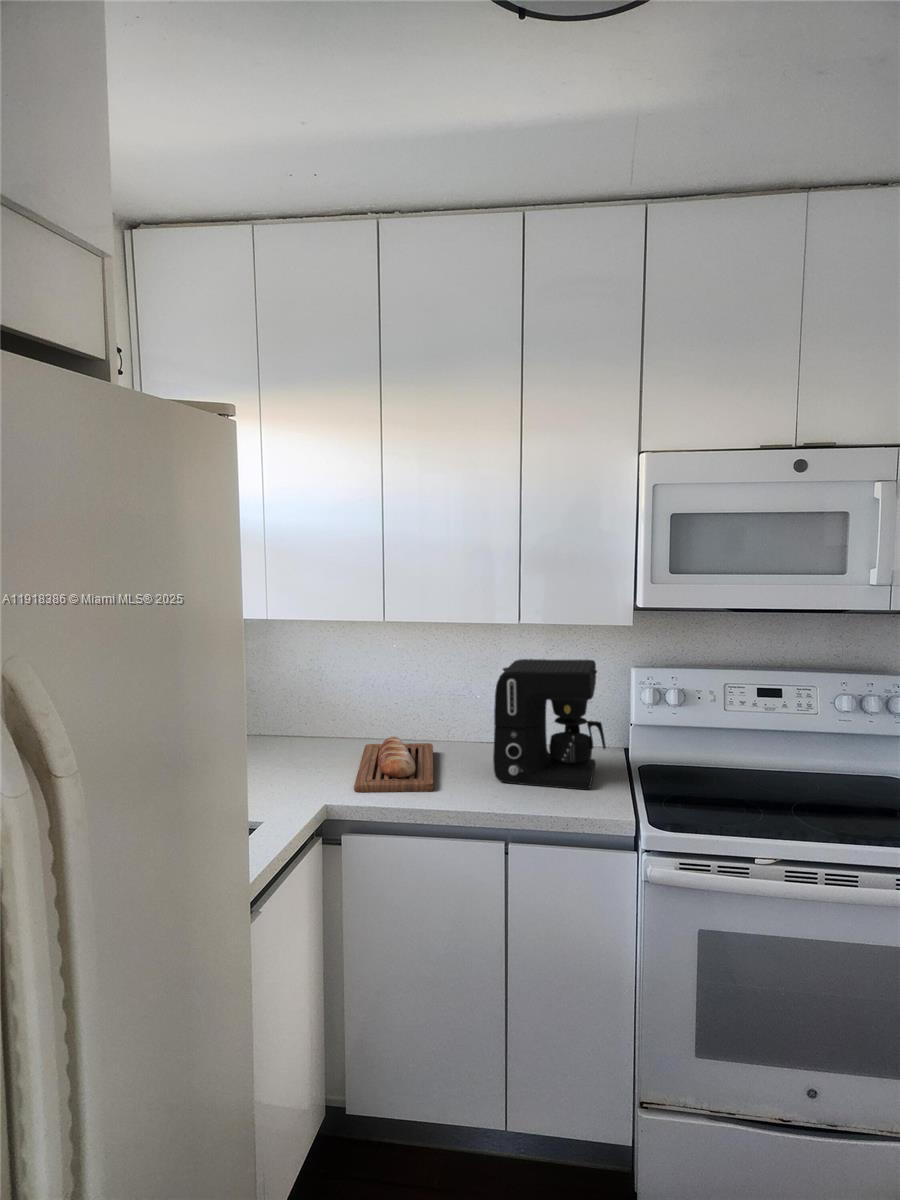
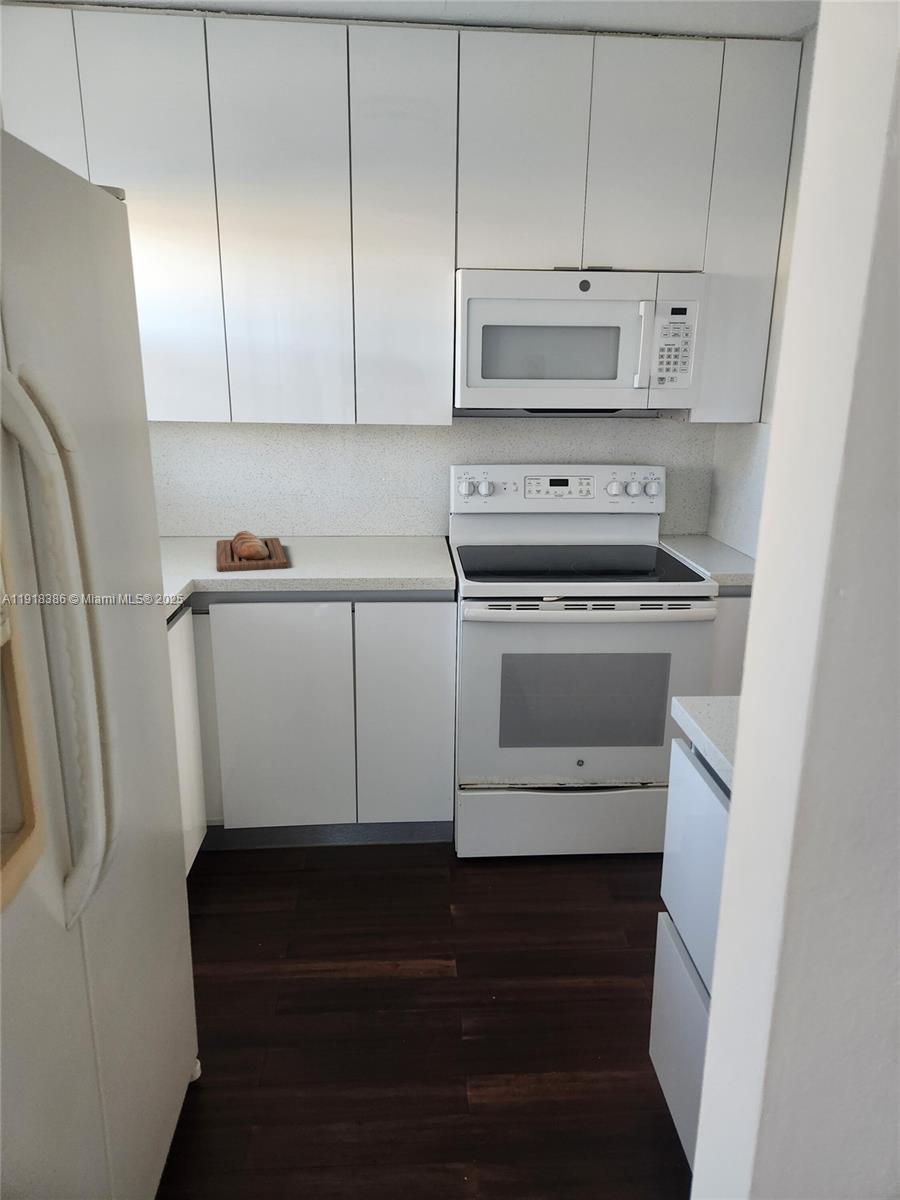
coffee maker: present [493,659,606,789] -> none [337,456,430,561]

